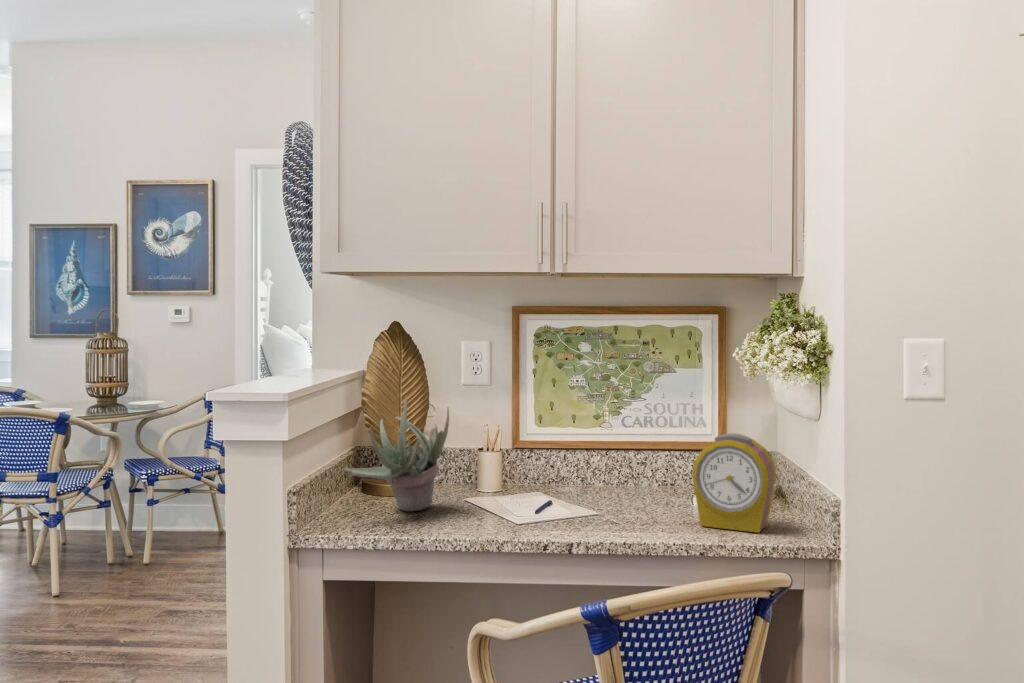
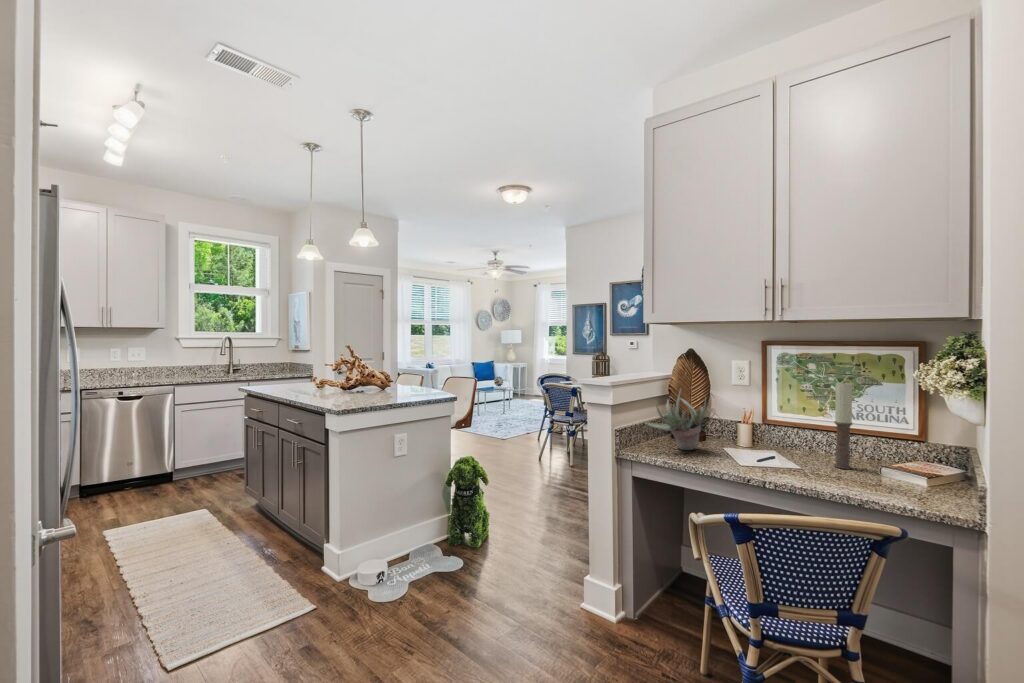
candle: none [631,368,655,504] -> present [834,382,853,469]
alarm clock: present [692,433,776,533] -> none [865,429,940,500]

